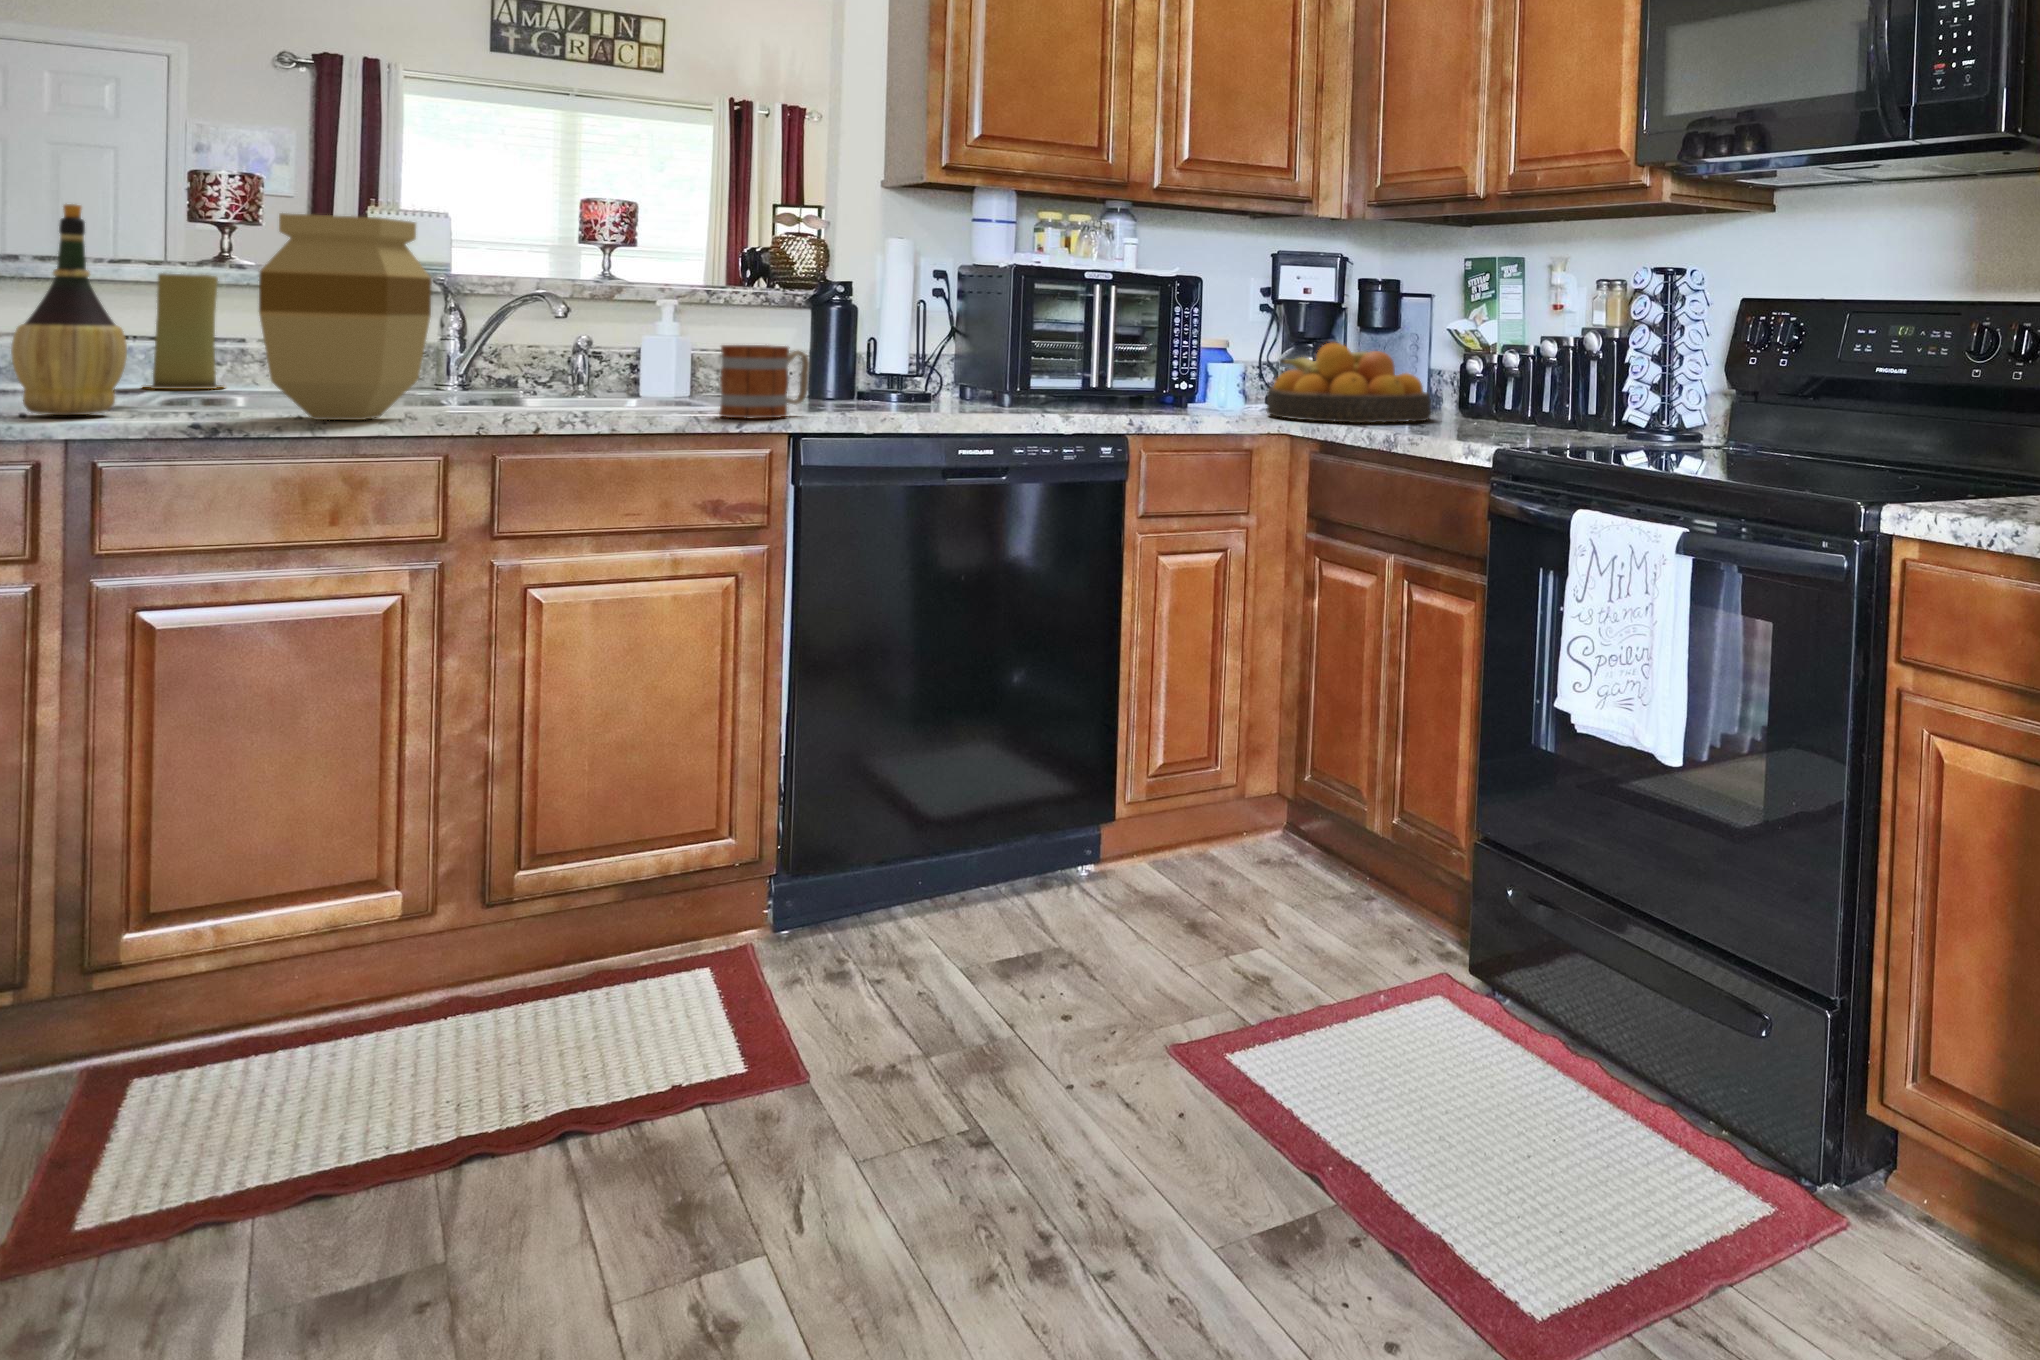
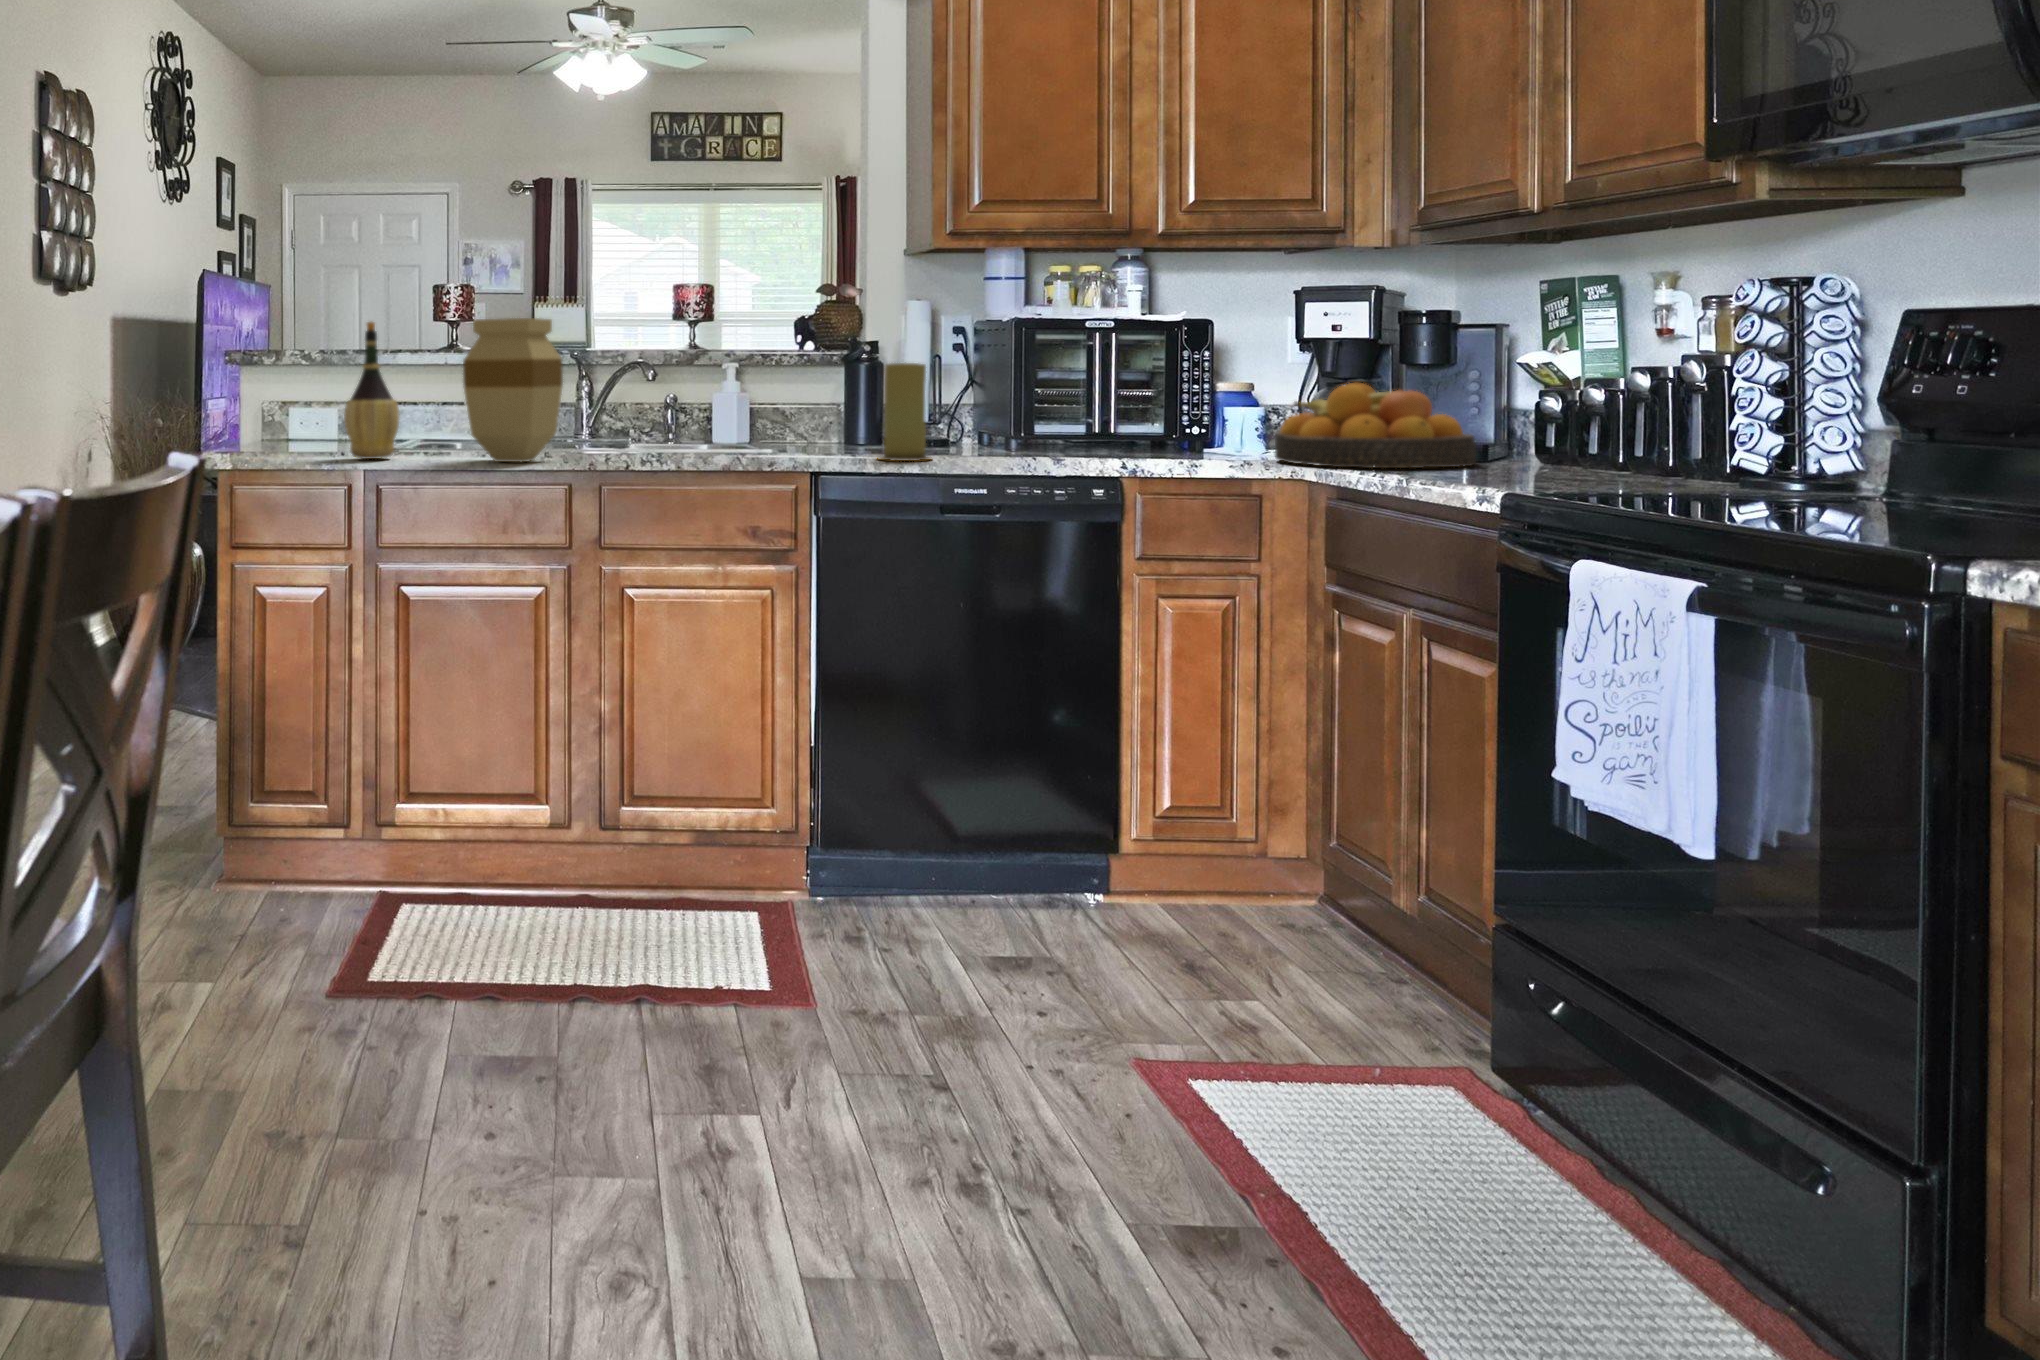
candle: present [143,273,226,389] -> present [879,363,931,461]
mug: present [719,345,809,418] -> none [756,401,825,462]

